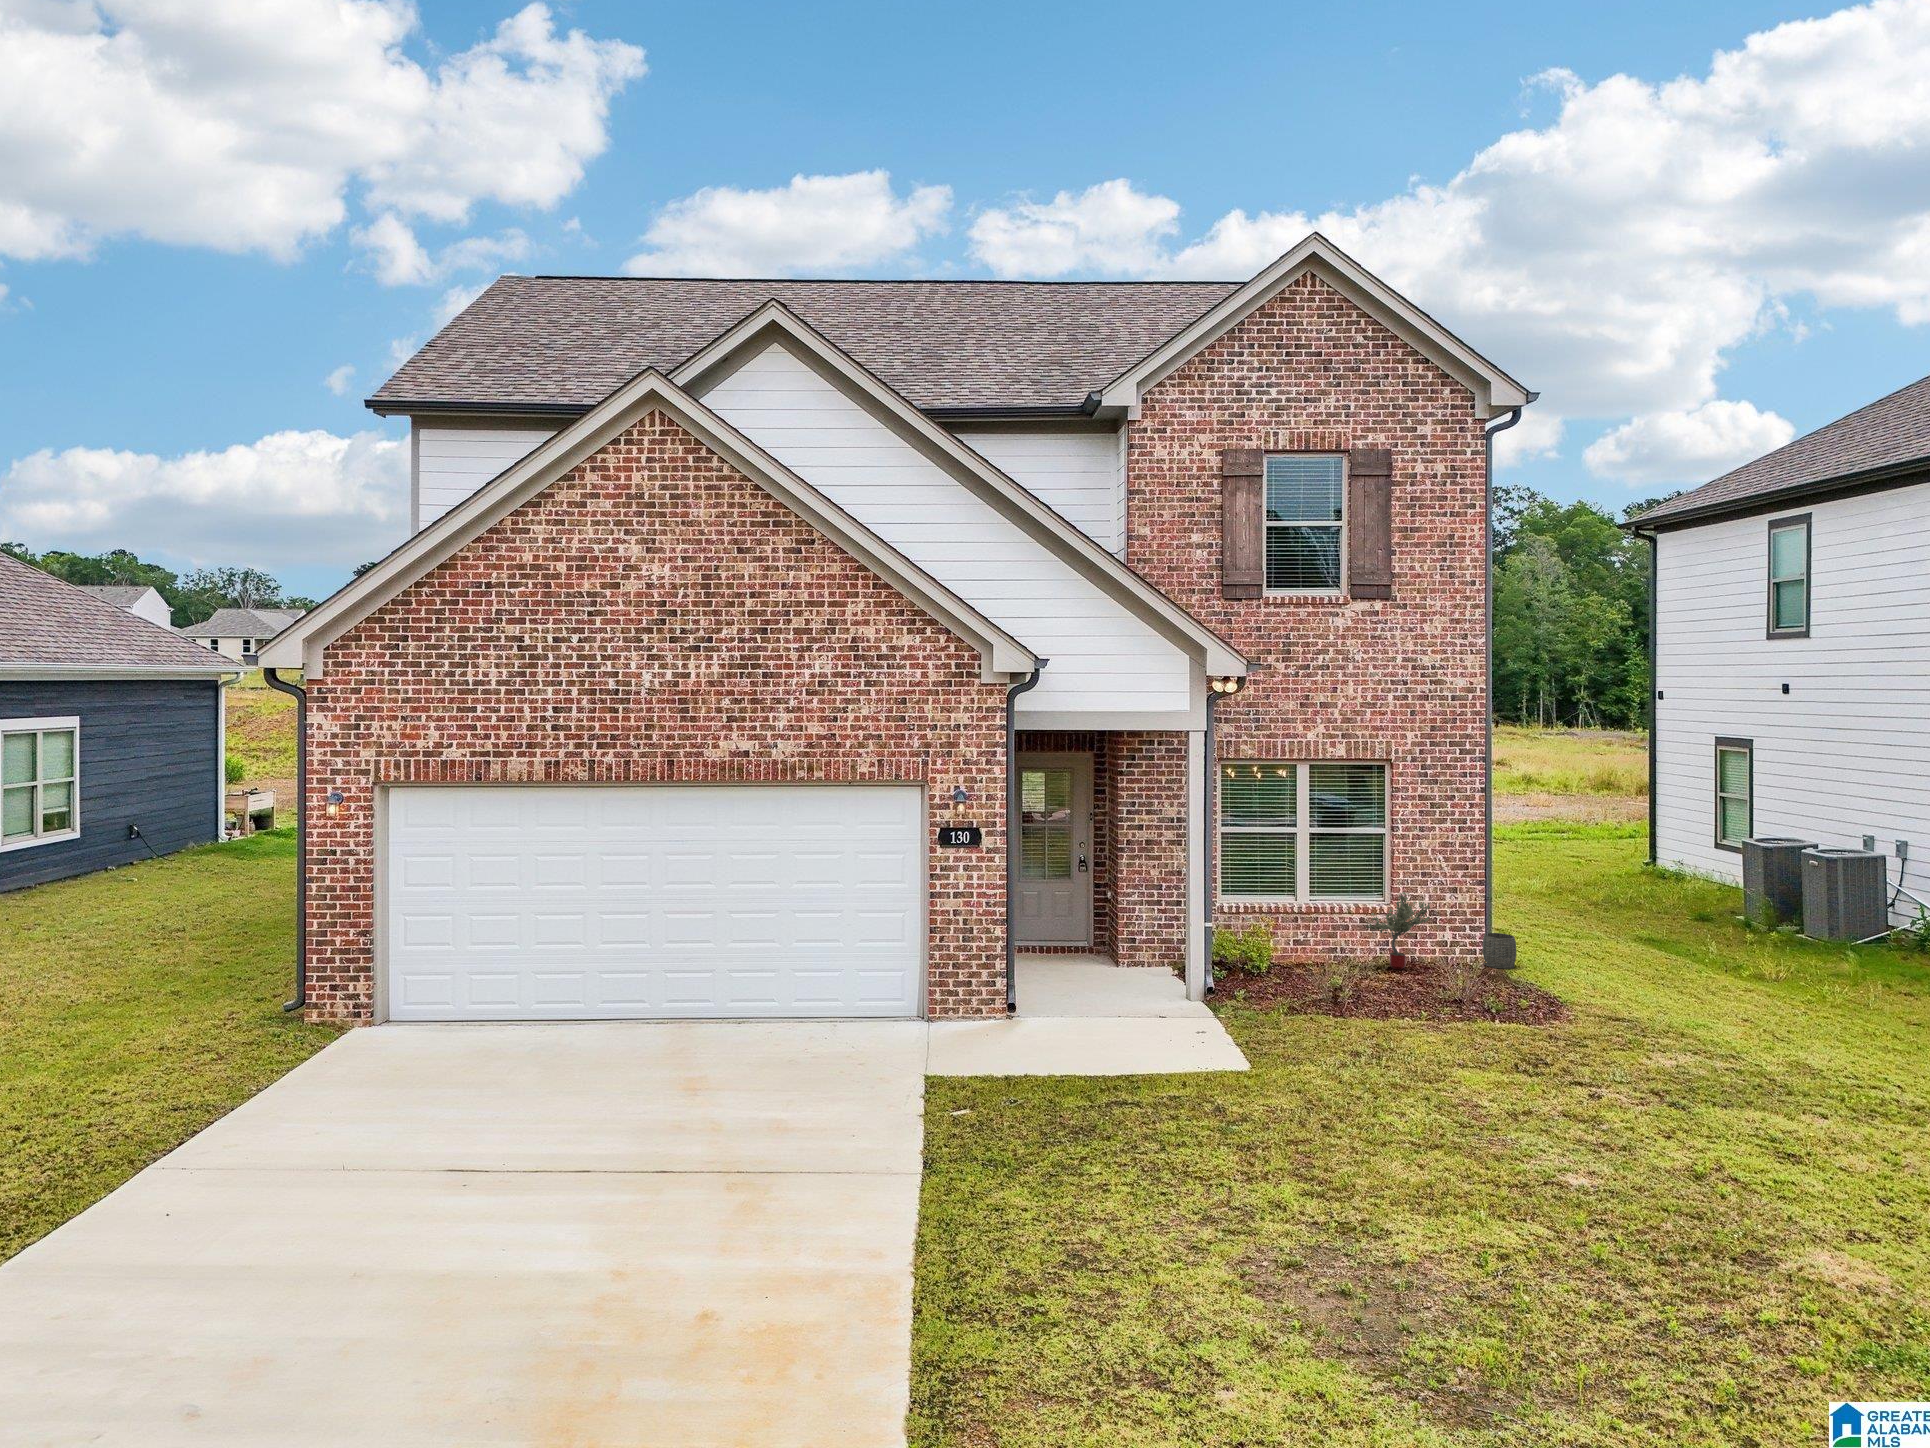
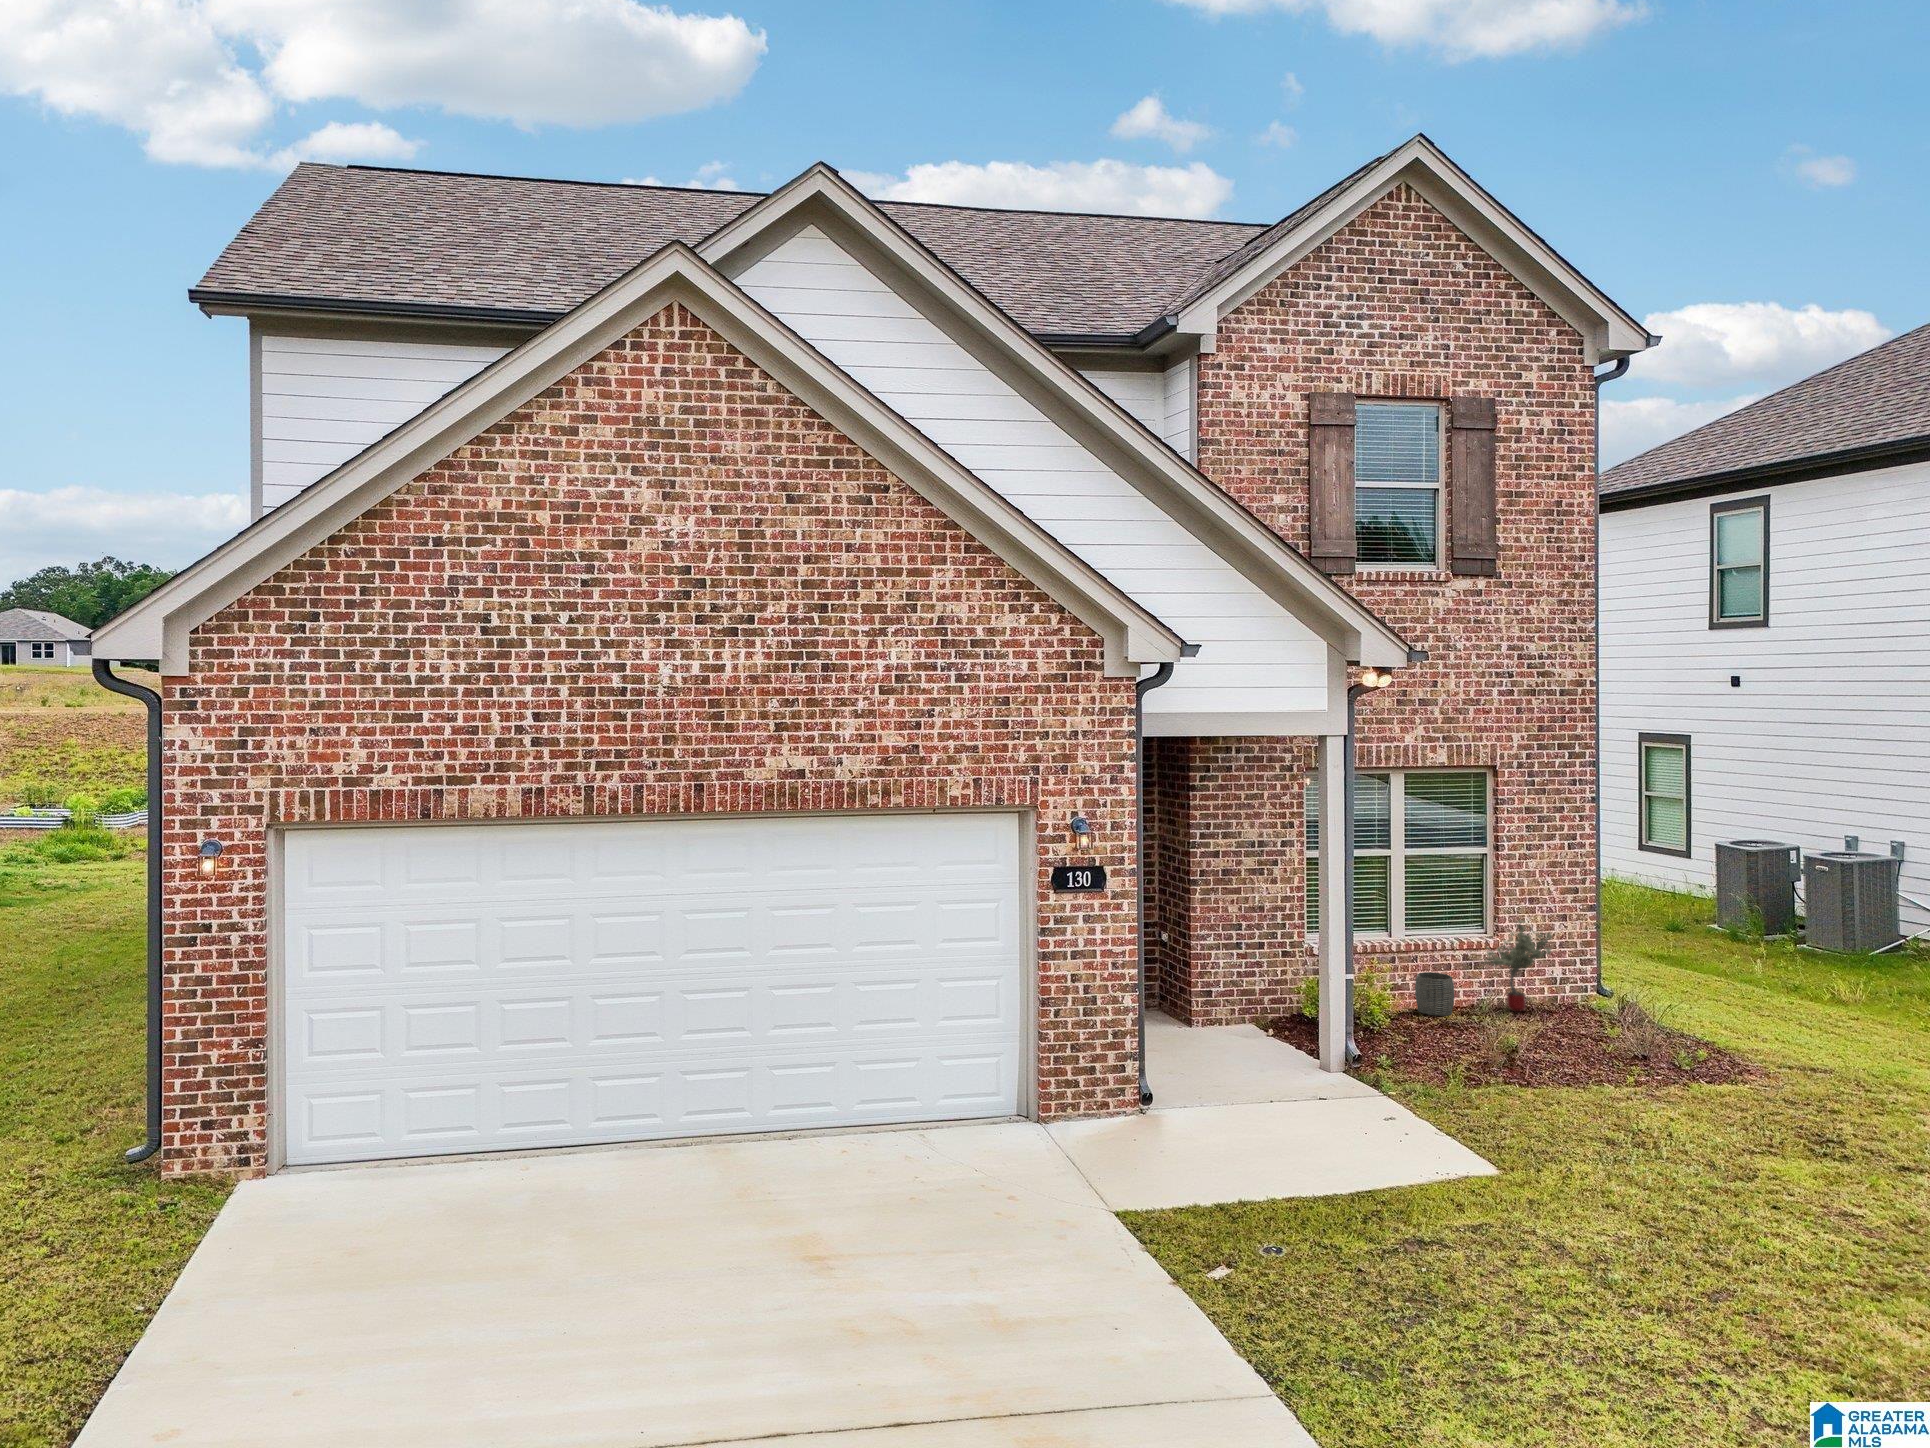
woven basket: present [1483,933,1516,969] -> present [1415,972,1454,1016]

